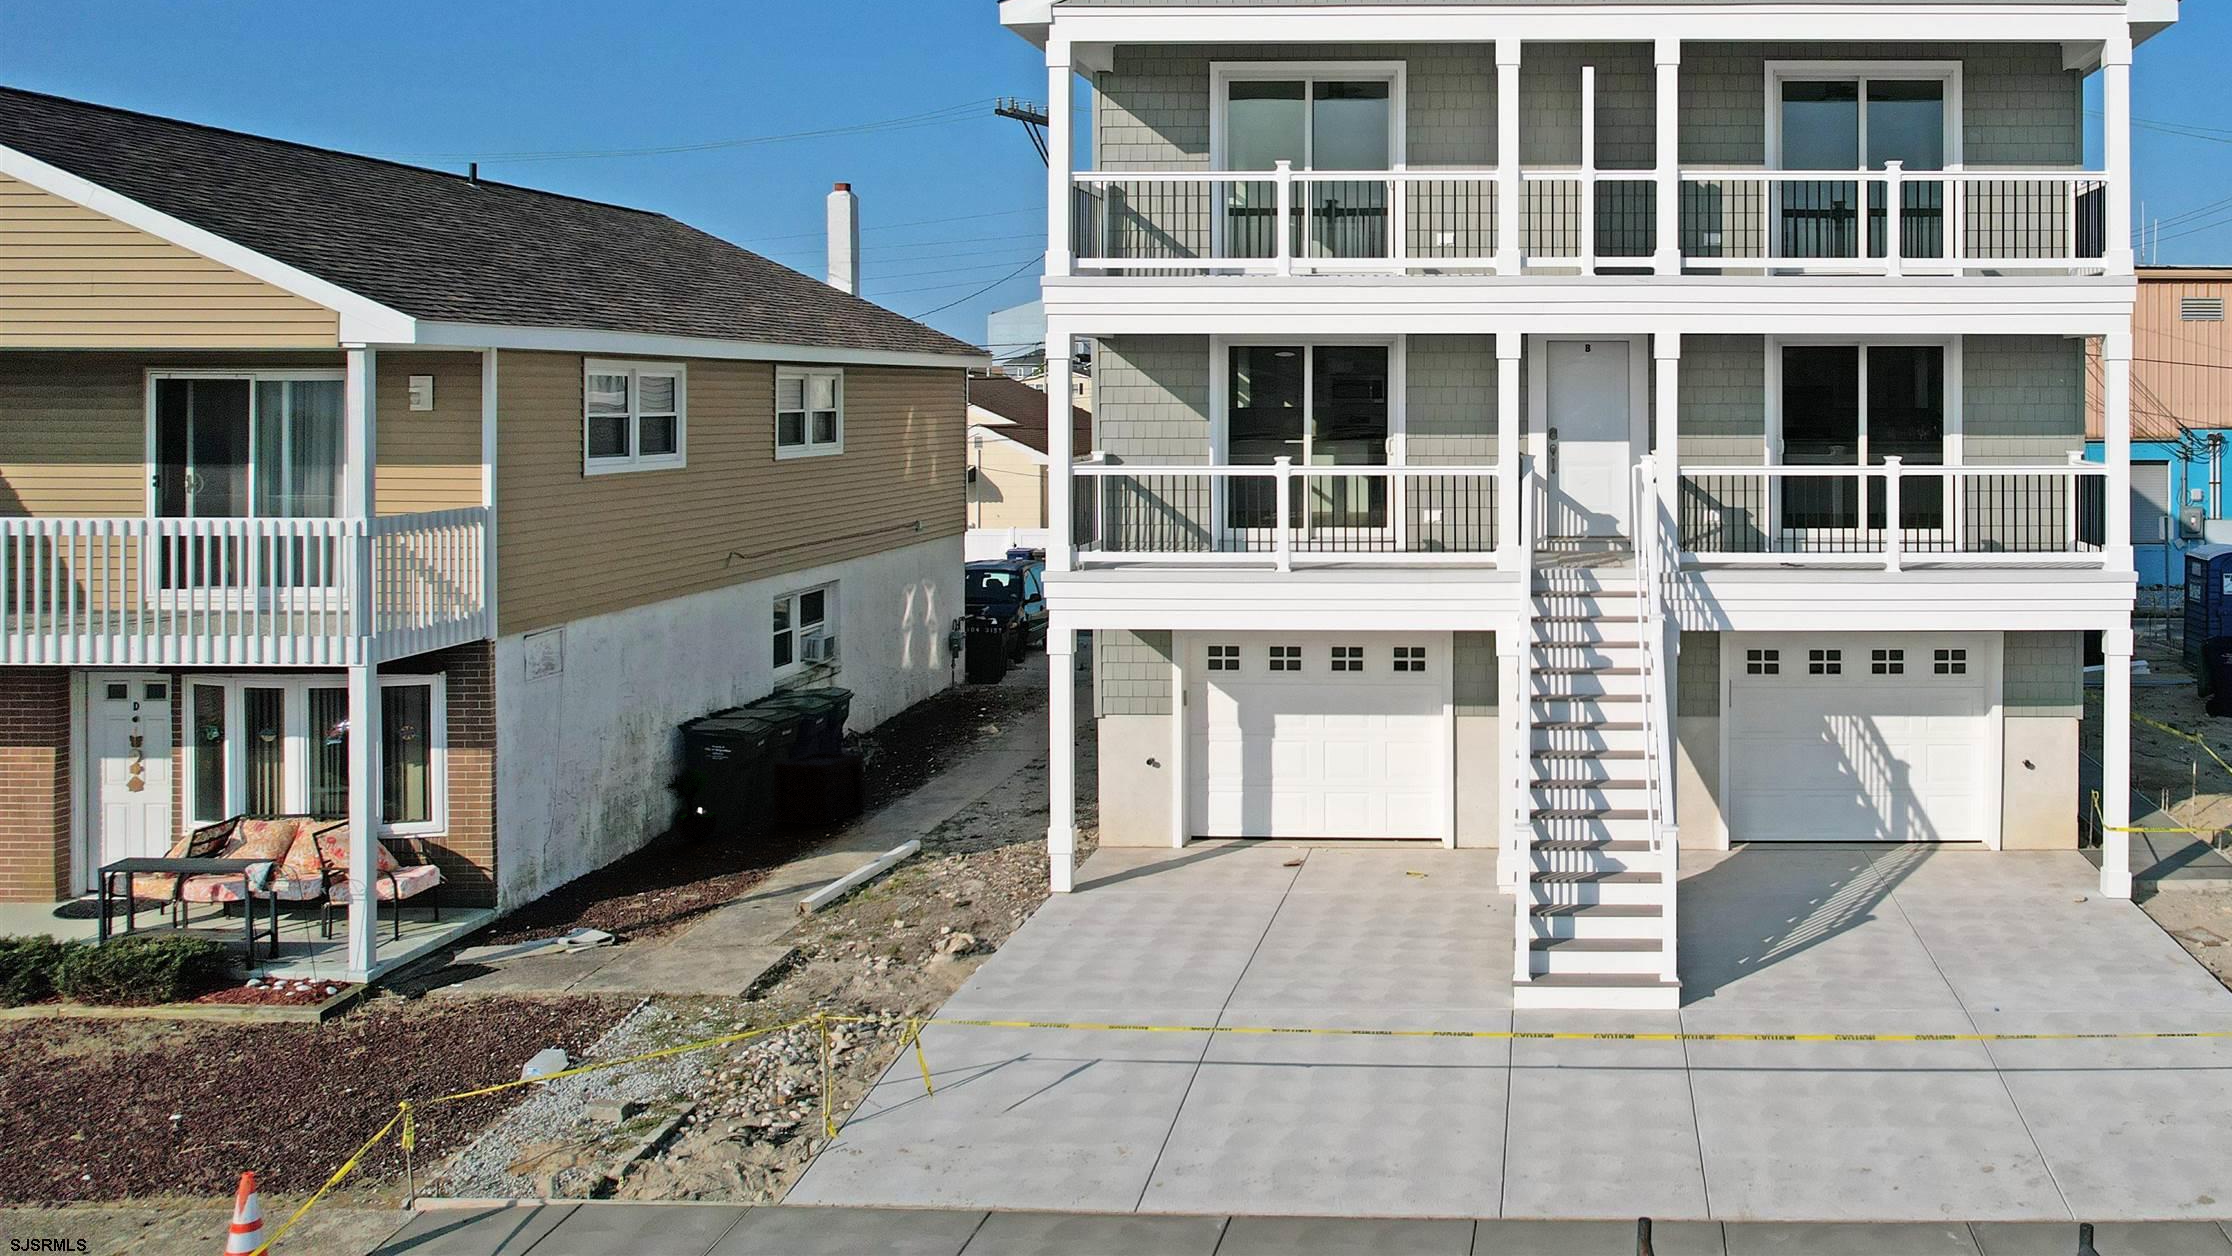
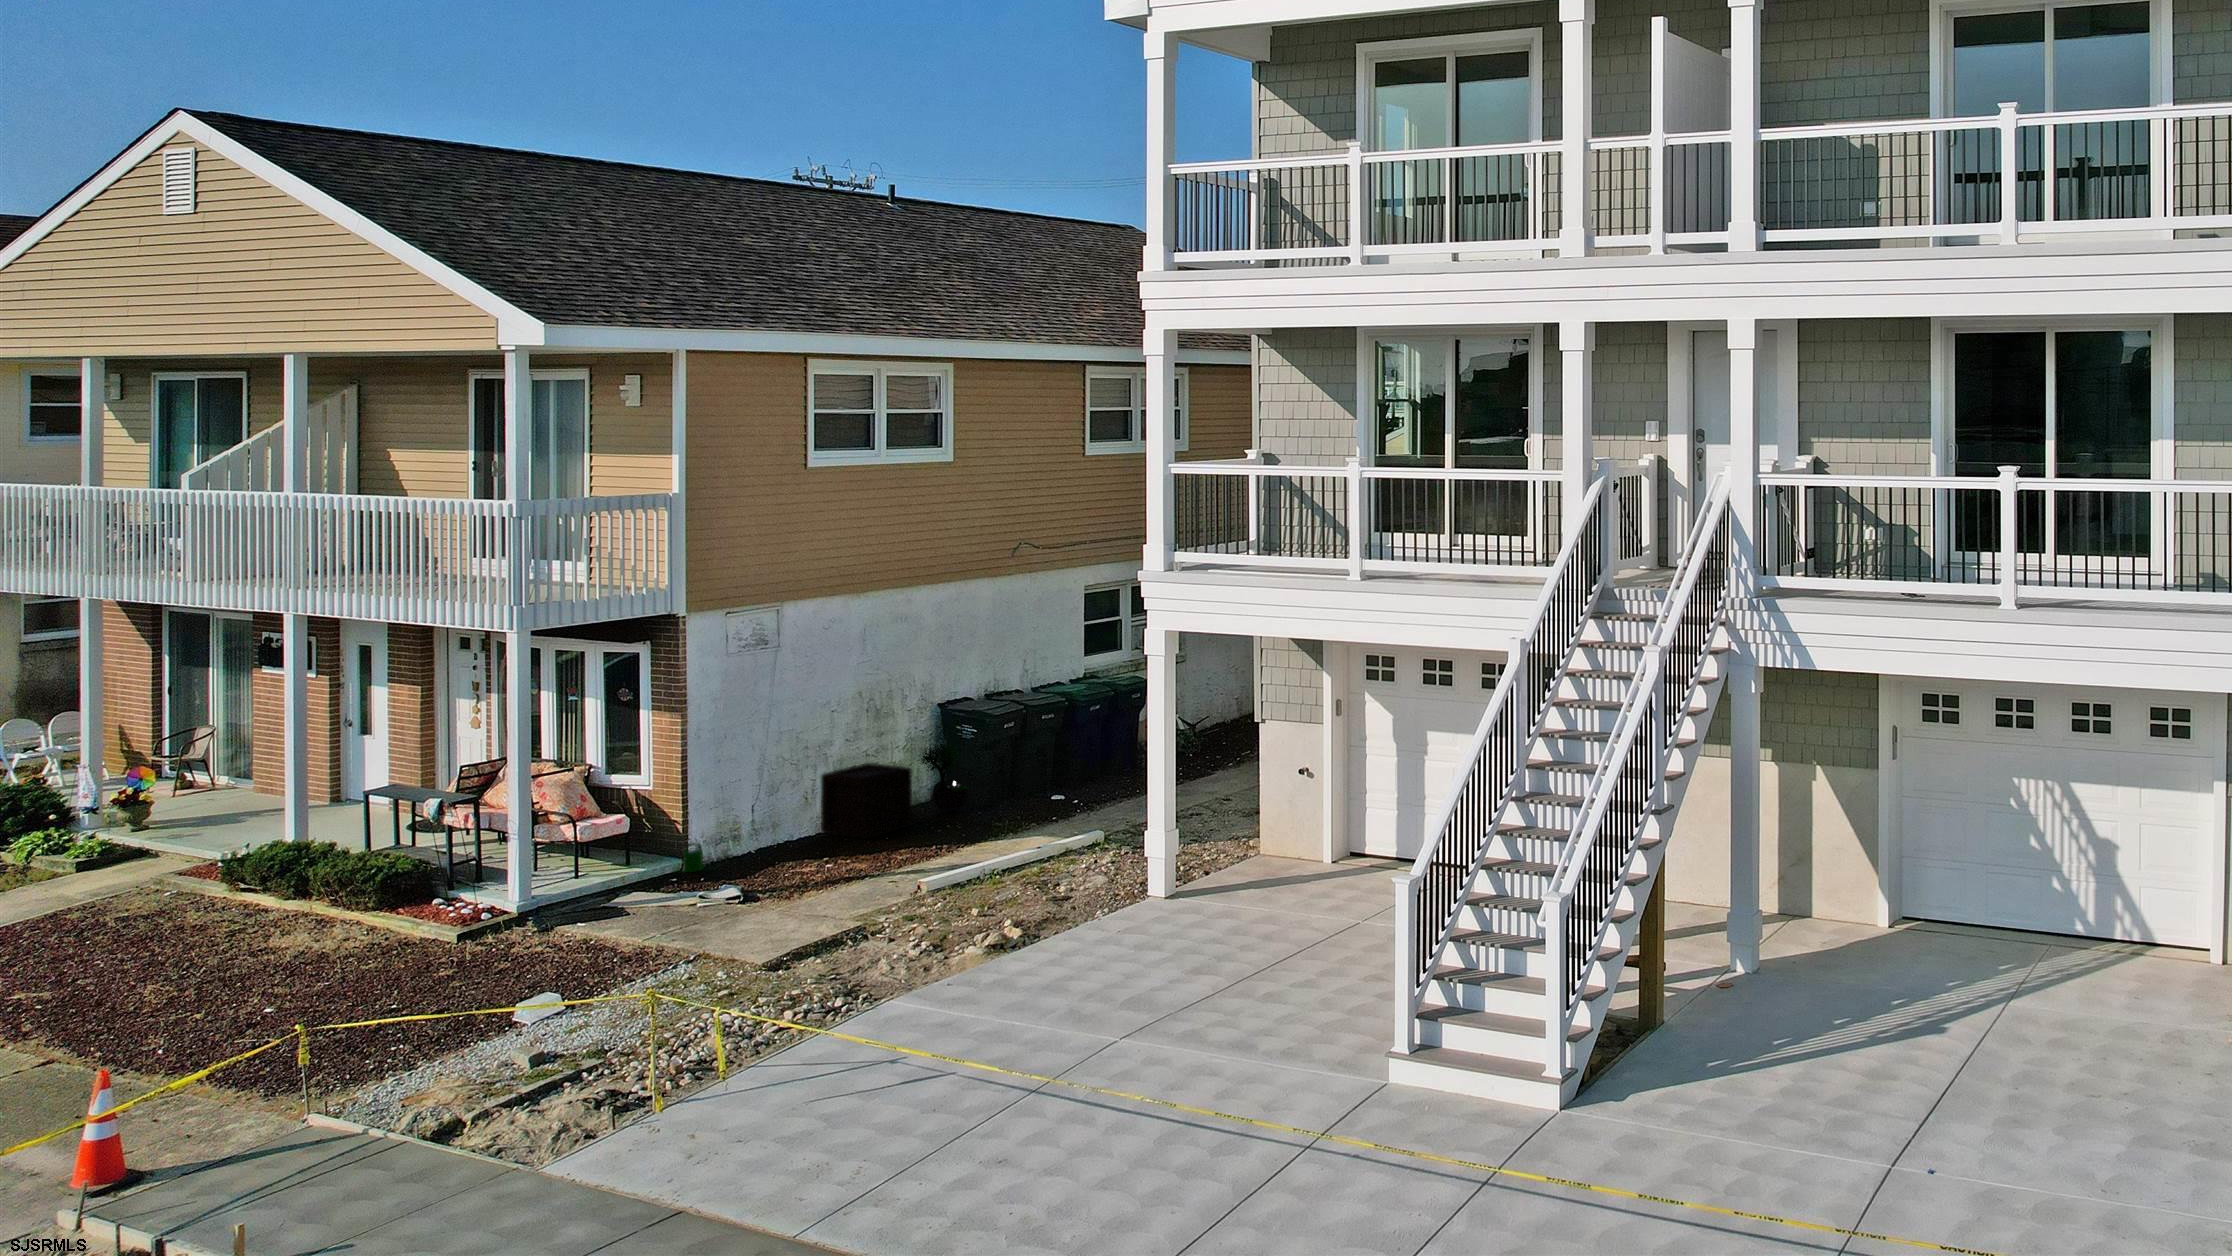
wooden crate: present [774,751,865,825] -> present [821,763,912,839]
watering can: none [418,905,448,940] -> present [683,843,703,872]

